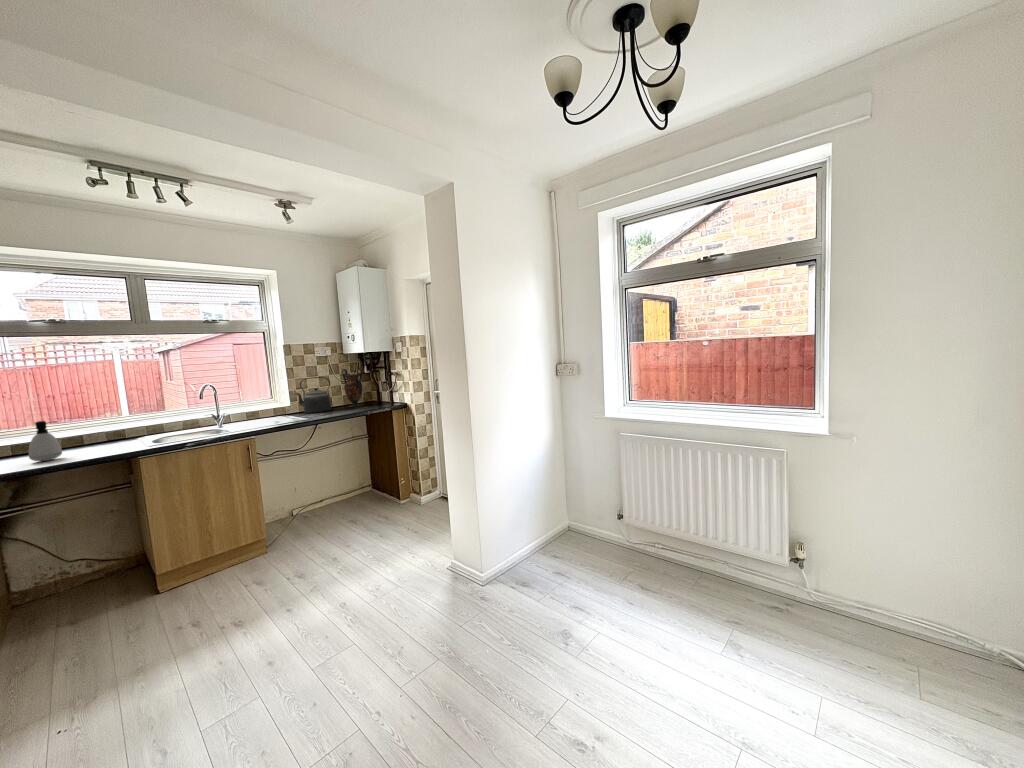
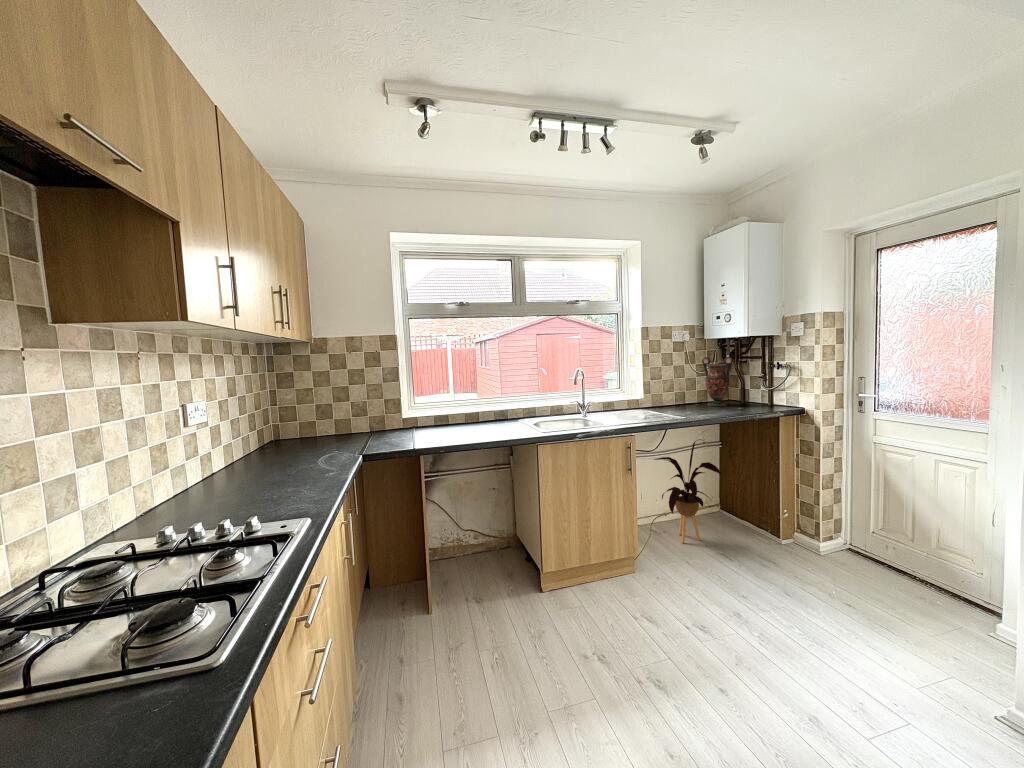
kettle: present [296,377,332,413] -> none [650,366,693,409]
soap dispenser: present [29,421,62,461] -> none [456,398,477,436]
house plant: none [296,434,348,519] -> present [654,439,721,543]

